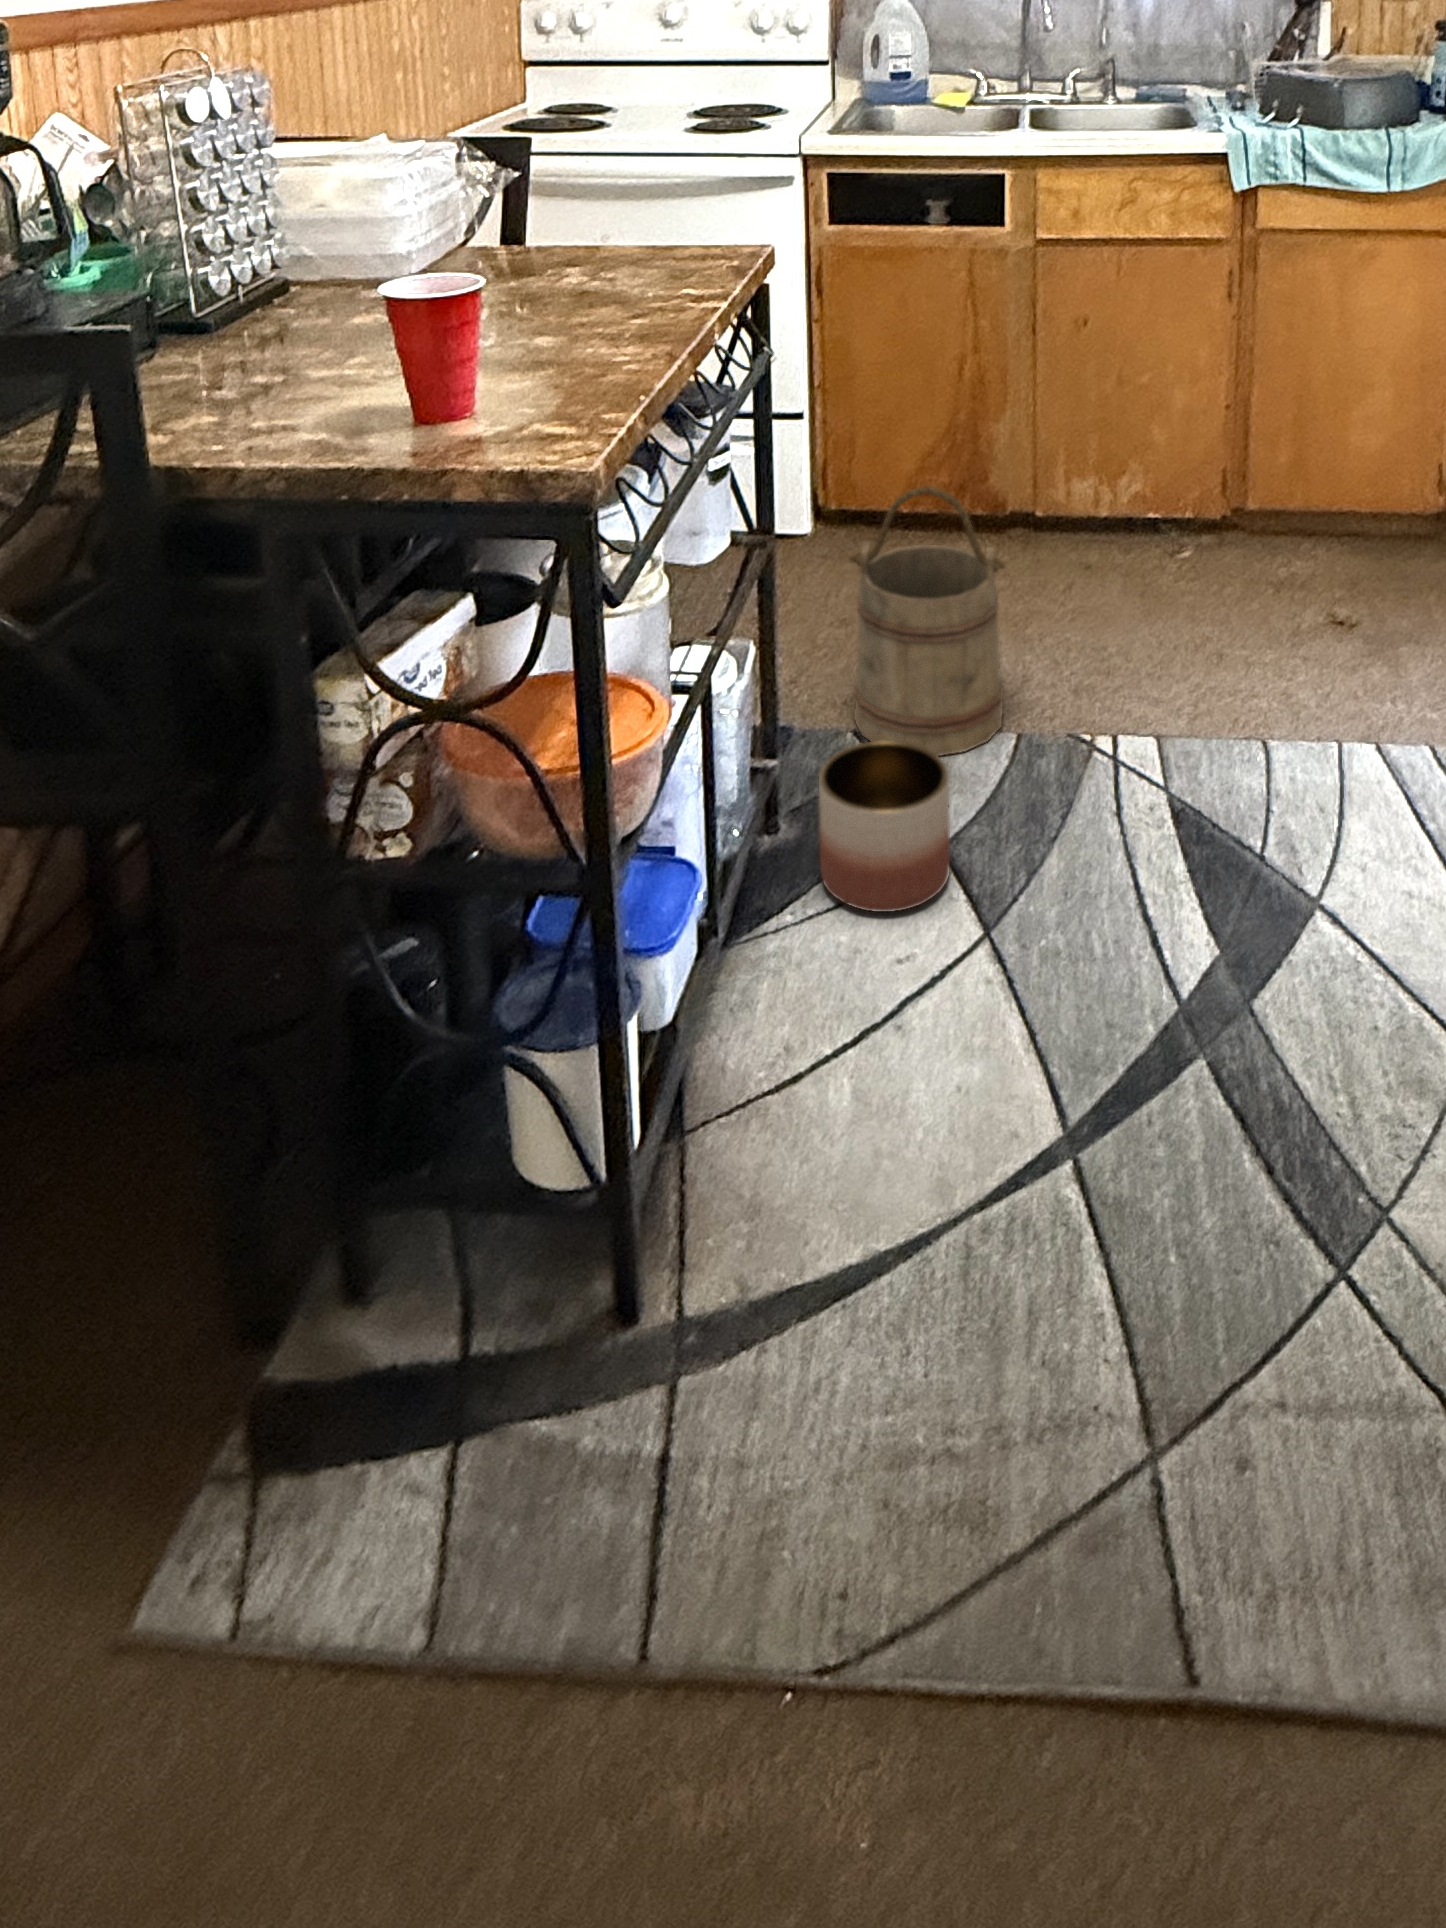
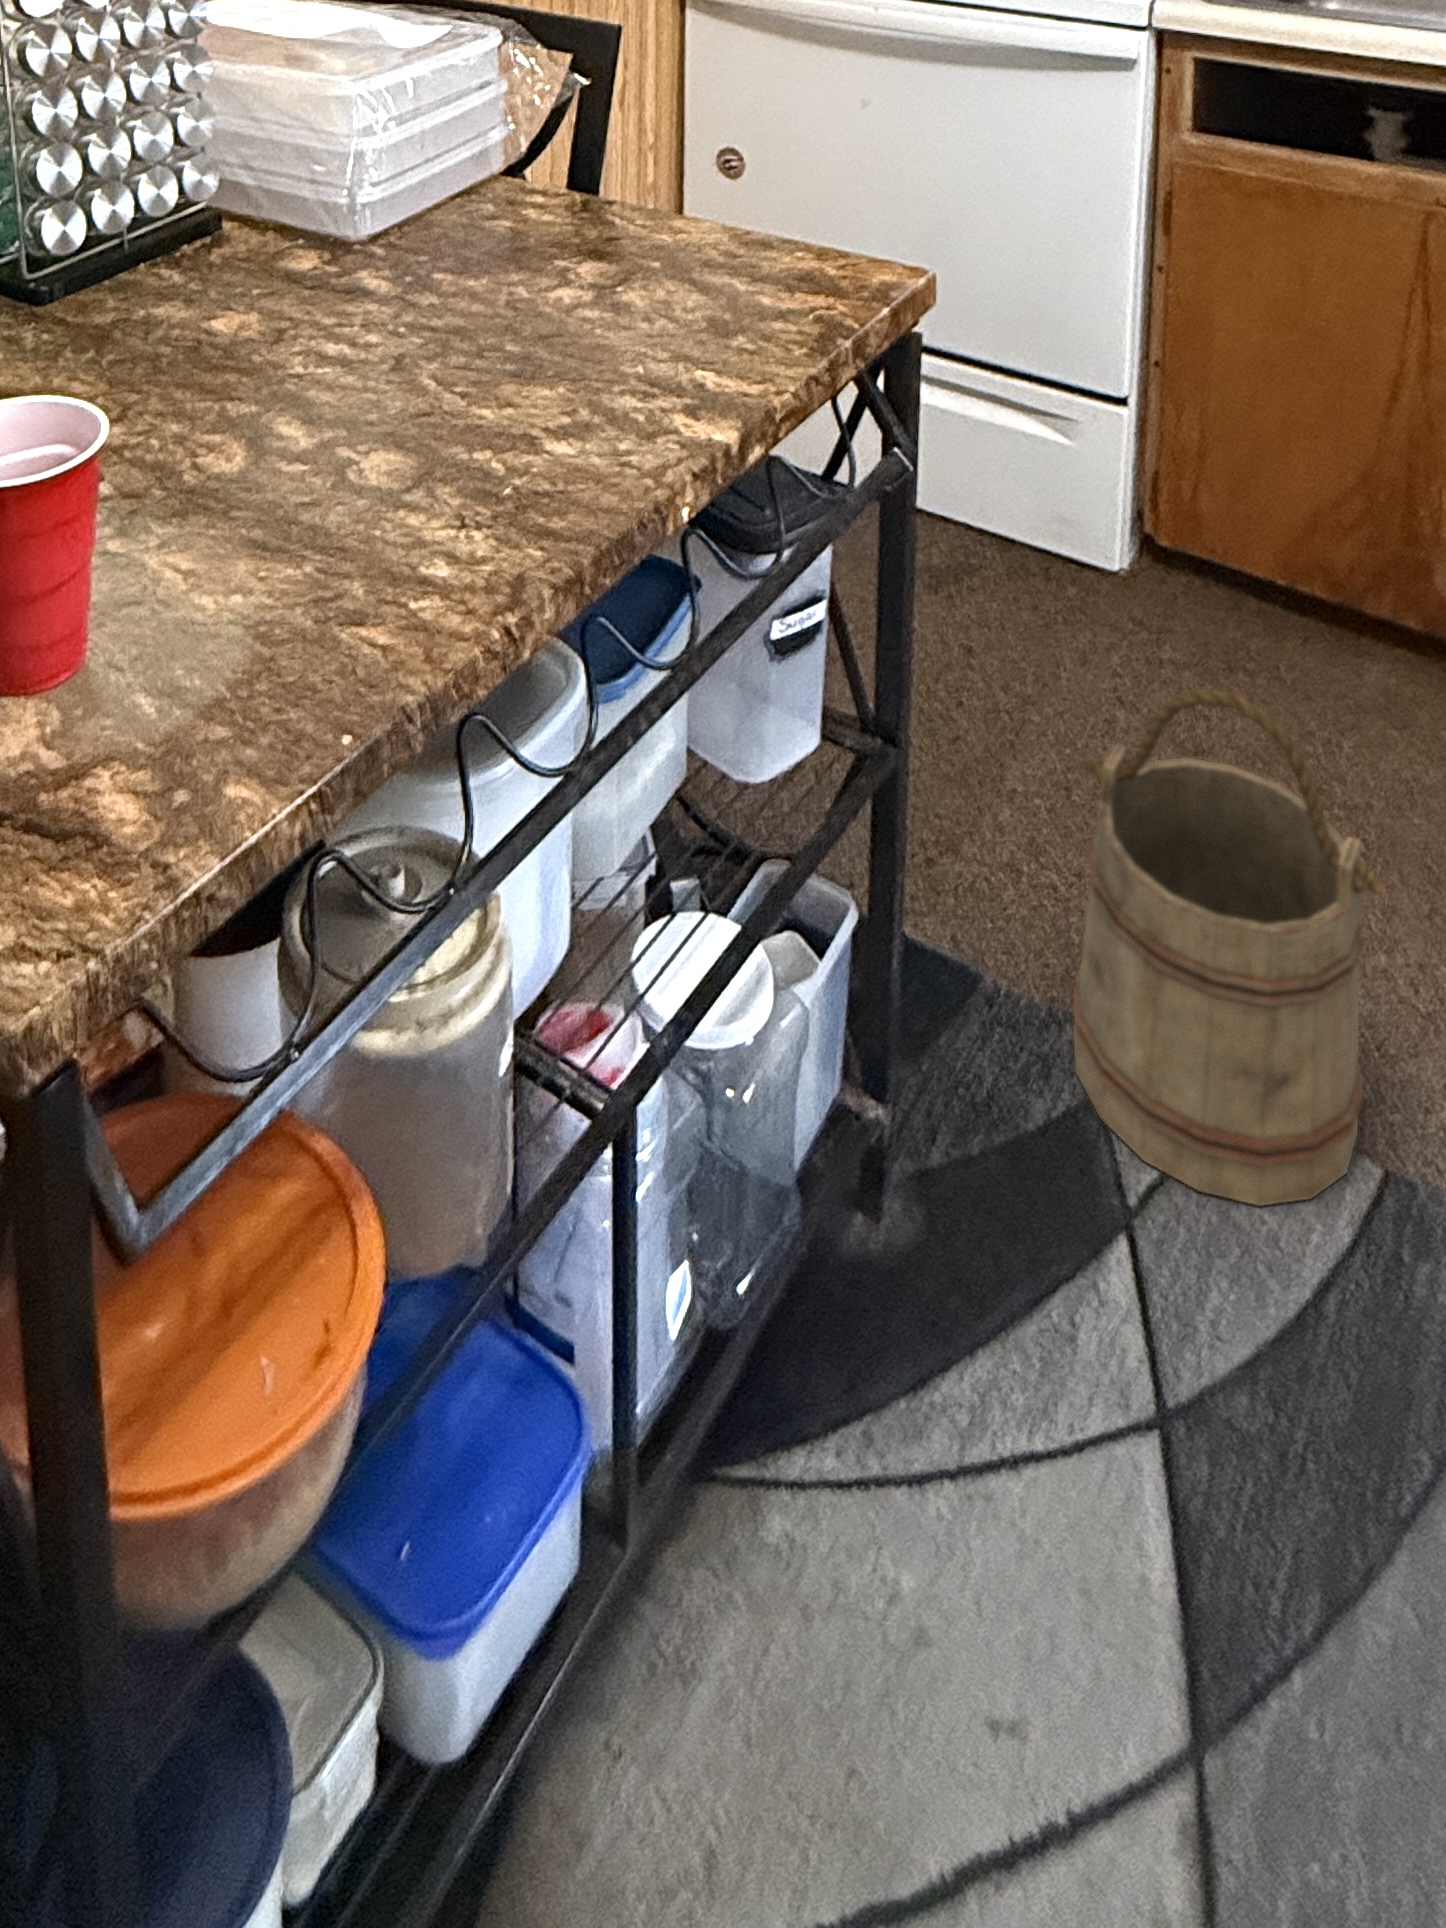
planter: present [819,741,950,912] -> none [900,1184,1161,1606]

